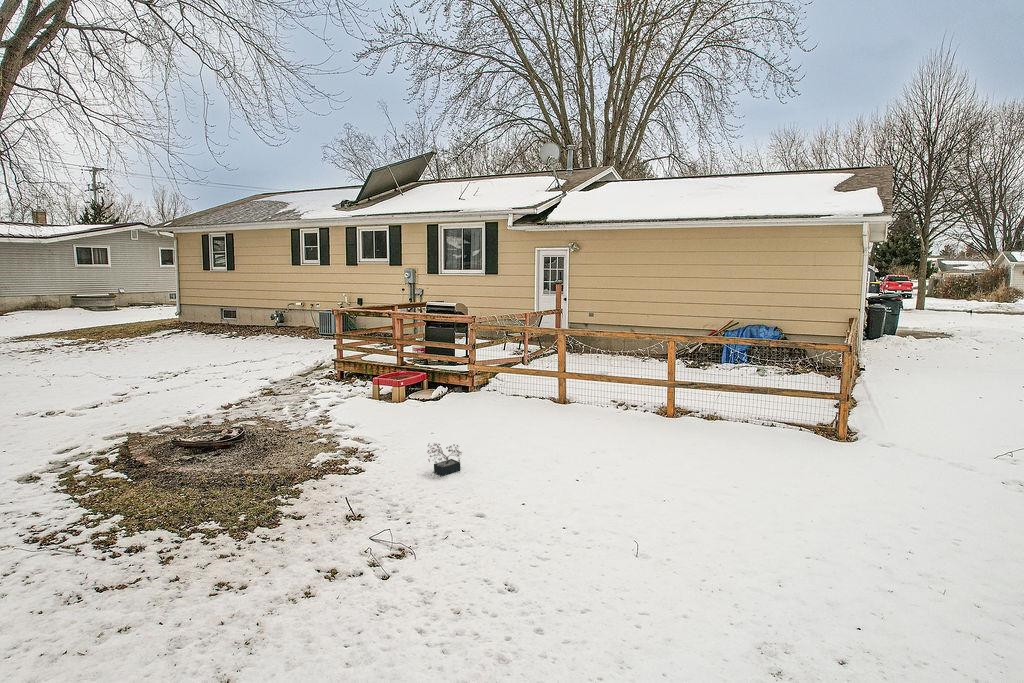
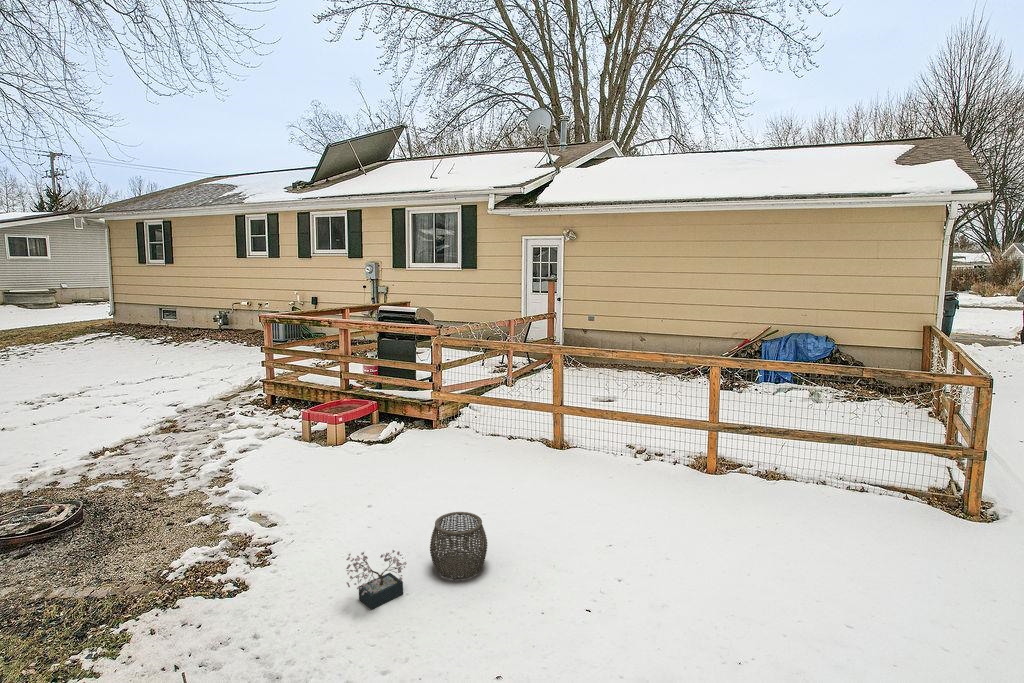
woven basket: none [475,426,512,465] -> present [430,512,487,579]

